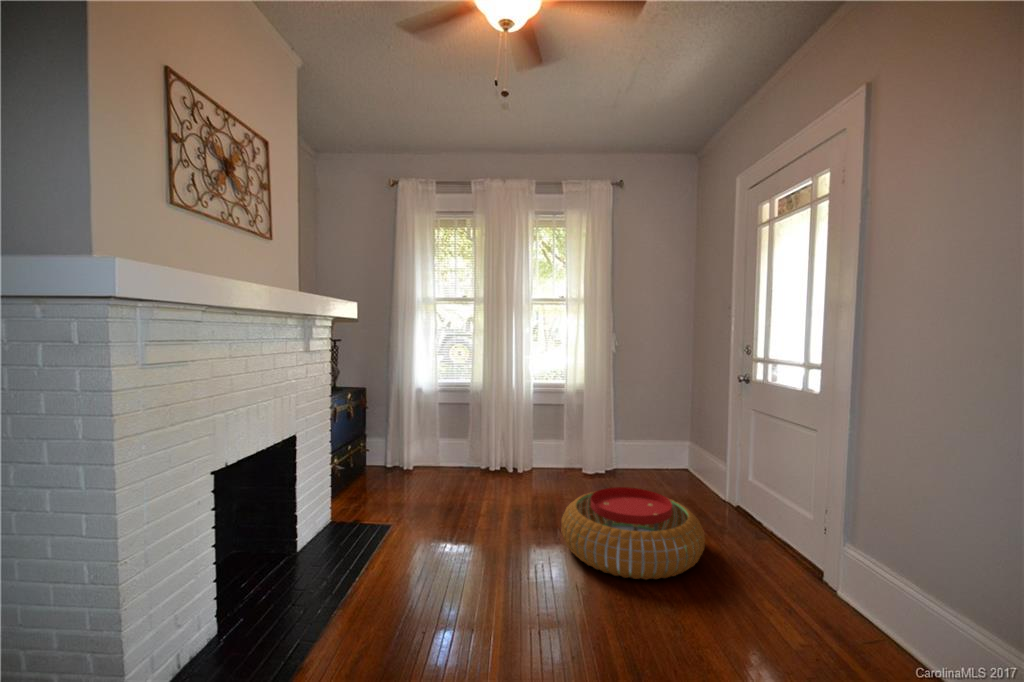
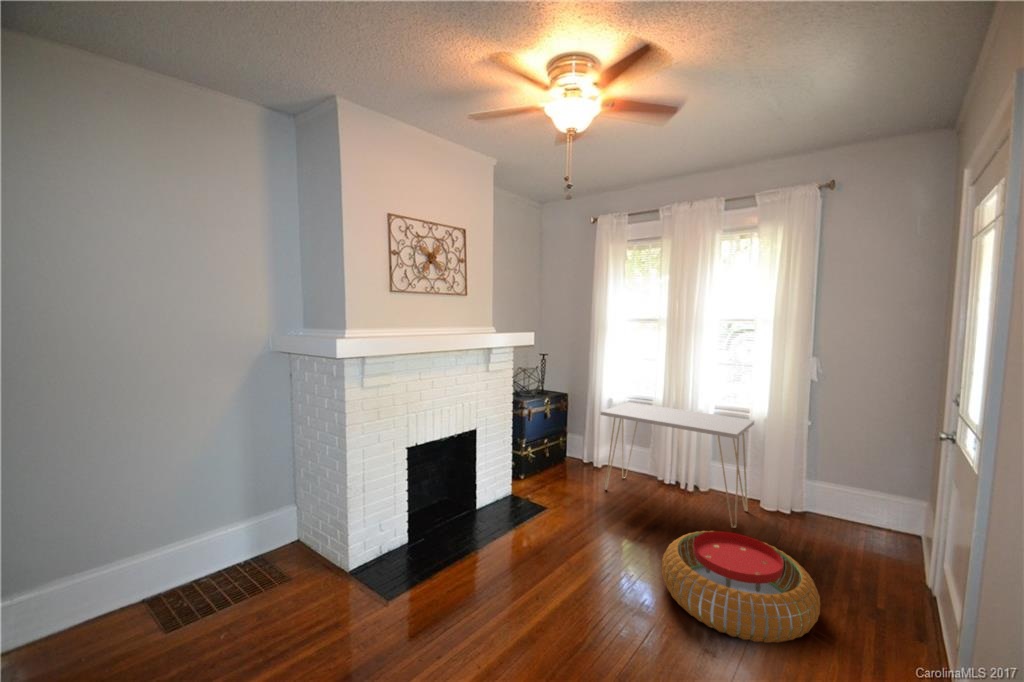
console table: none [434,389,581,494] -> present [600,402,754,528]

